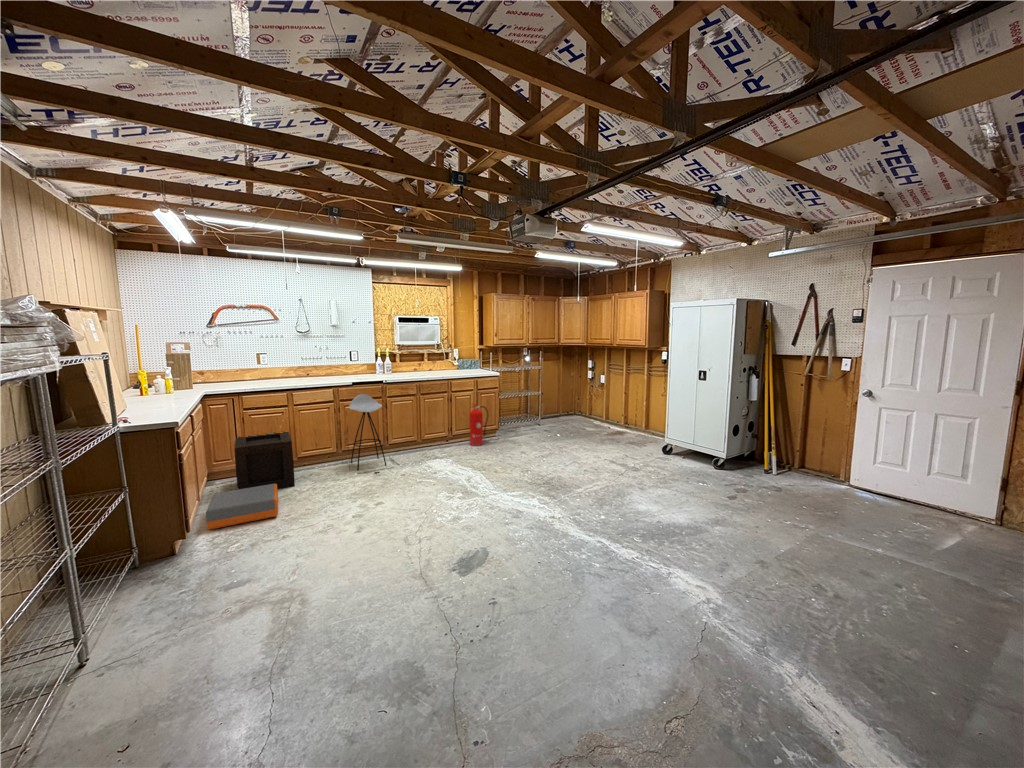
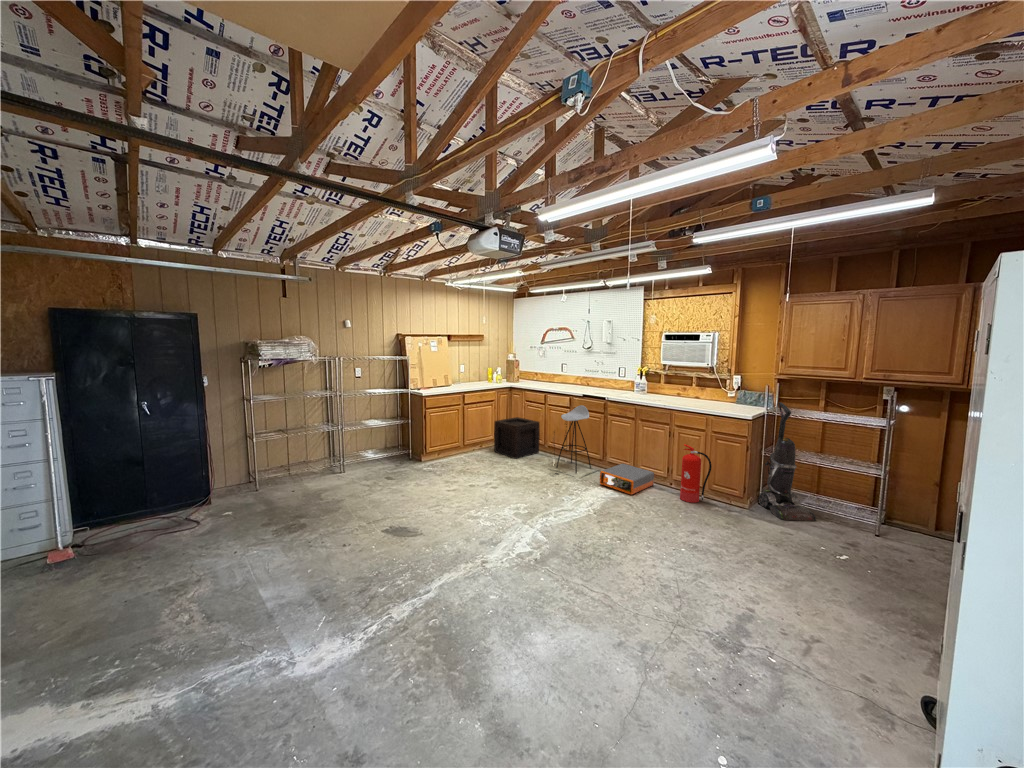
vacuum cleaner: none [492,364,522,434] -> present [759,402,816,521]
storage box: present [206,484,278,529] -> present [600,464,654,495]

